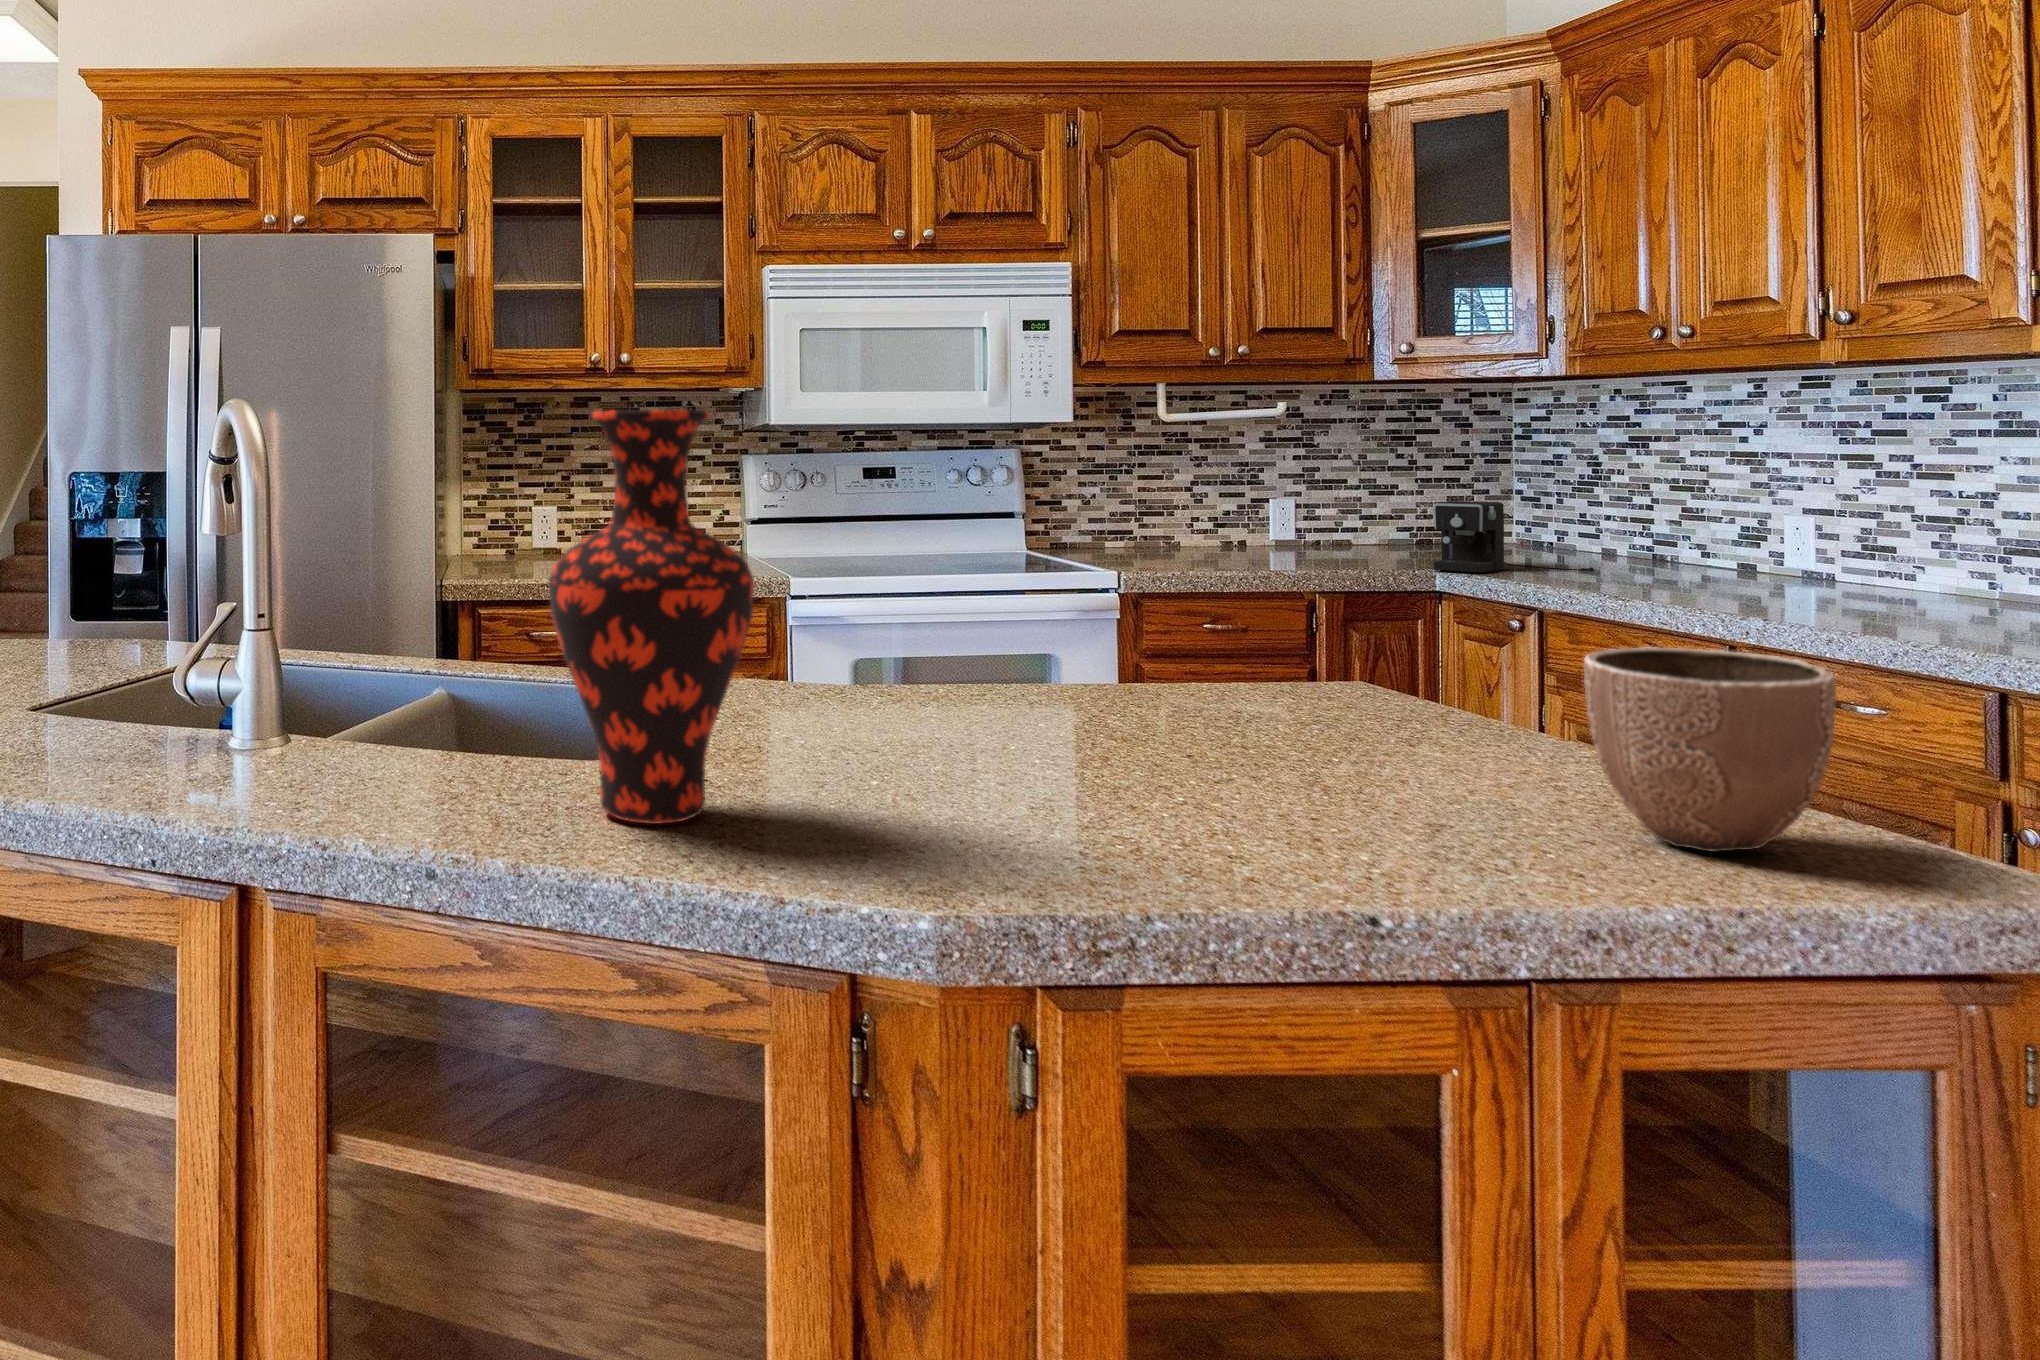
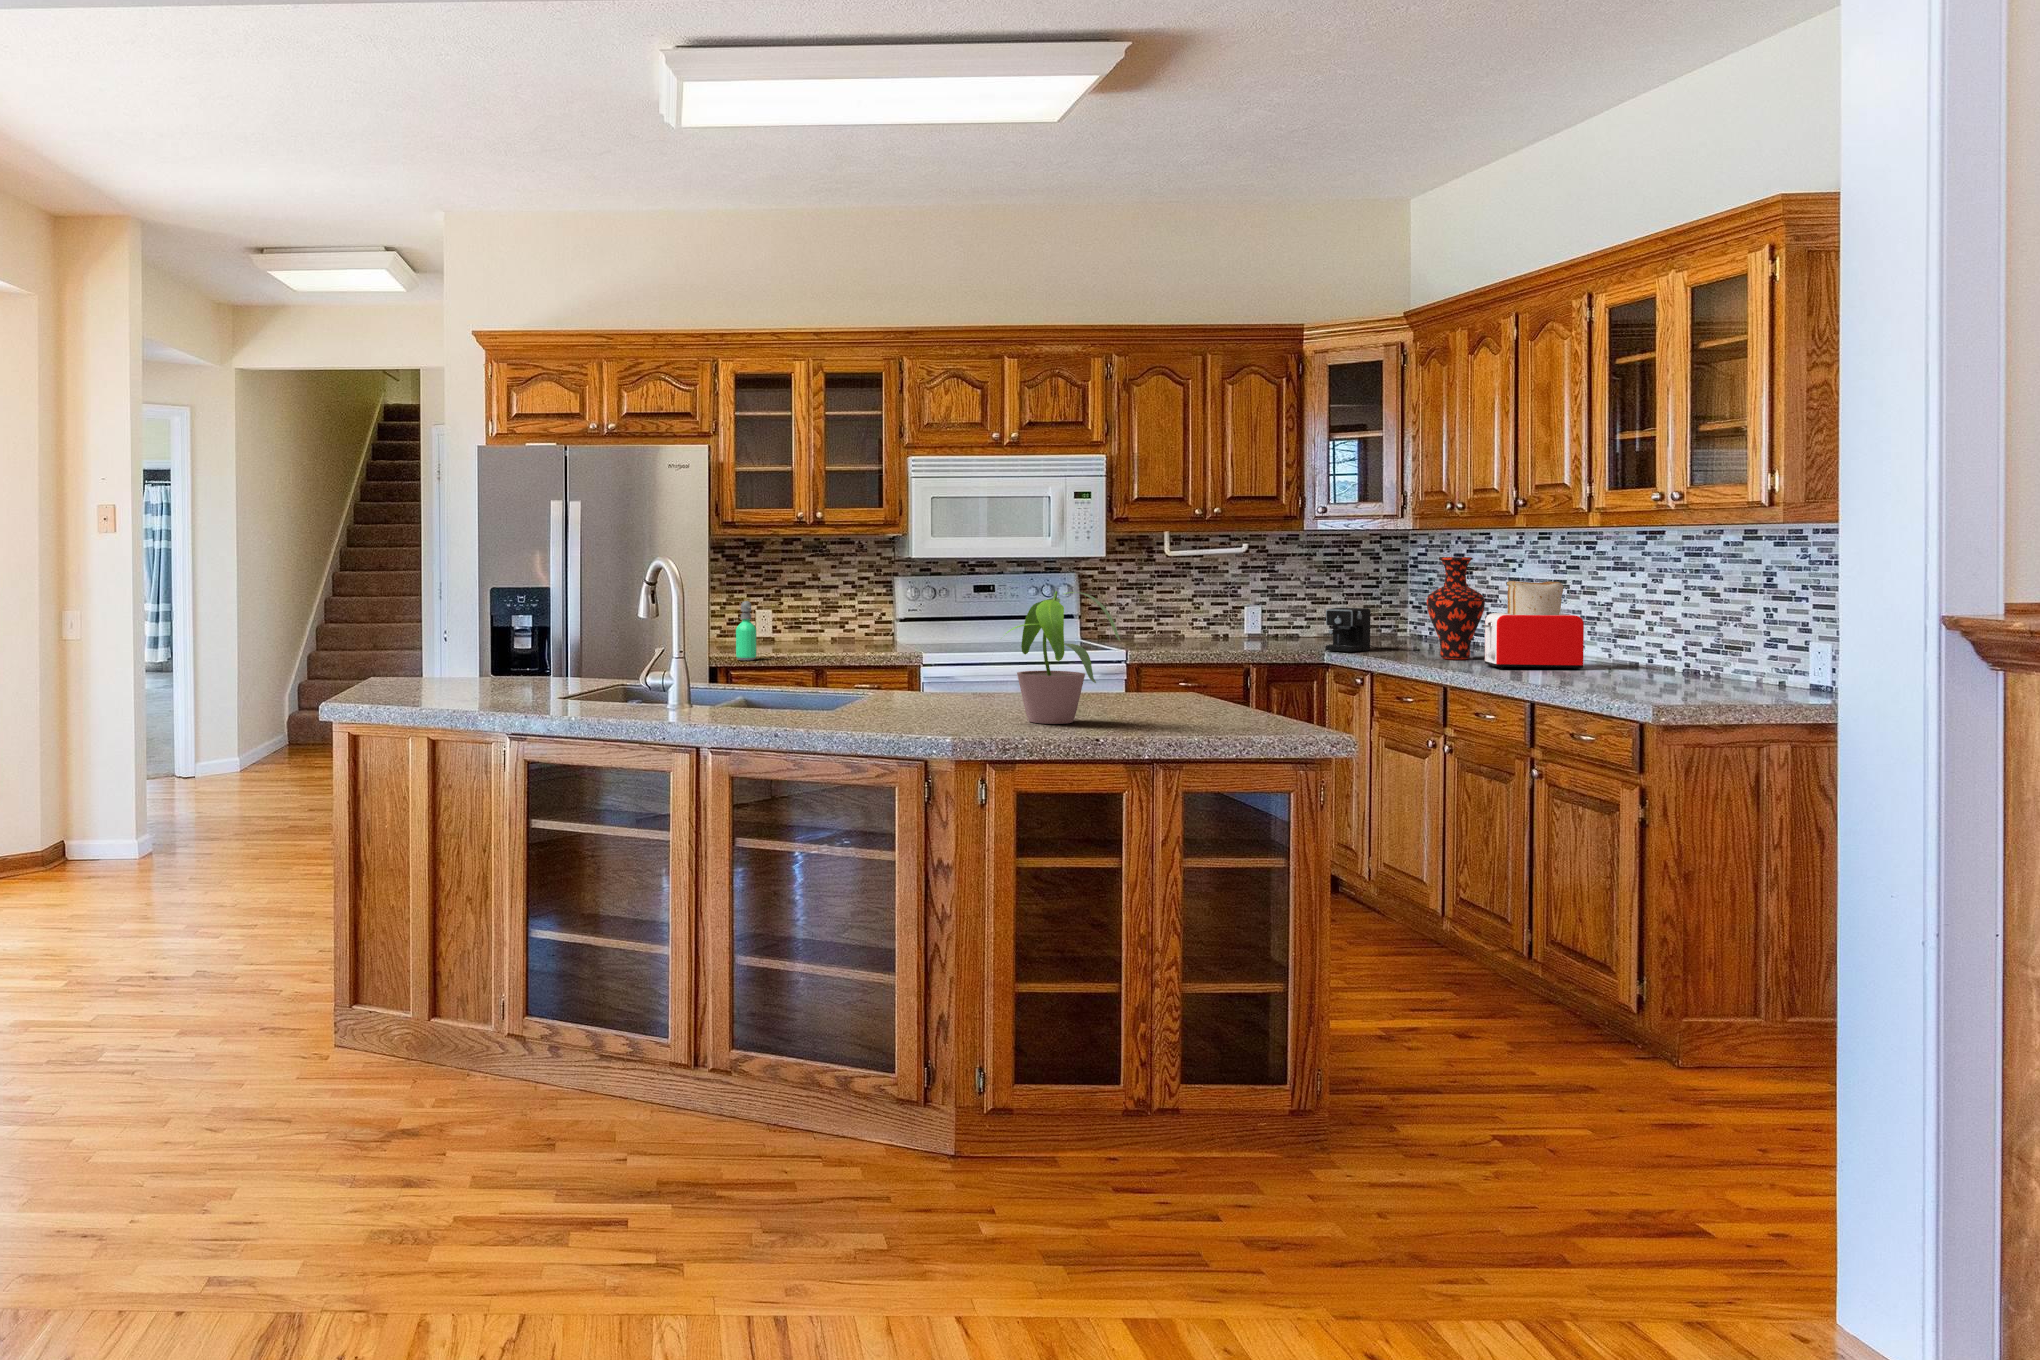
vase: present [549,410,754,824] -> present [1427,557,1485,659]
toaster: none [1766,454,1970,611] -> present [1482,581,1584,670]
potted plant: none [970,464,1380,818] -> present [1006,591,1120,724]
soap dispenser: none [488,493,521,589] -> present [736,601,756,661]
decorative bowl: present [1584,647,1836,852] -> none [1199,660,1274,730]

